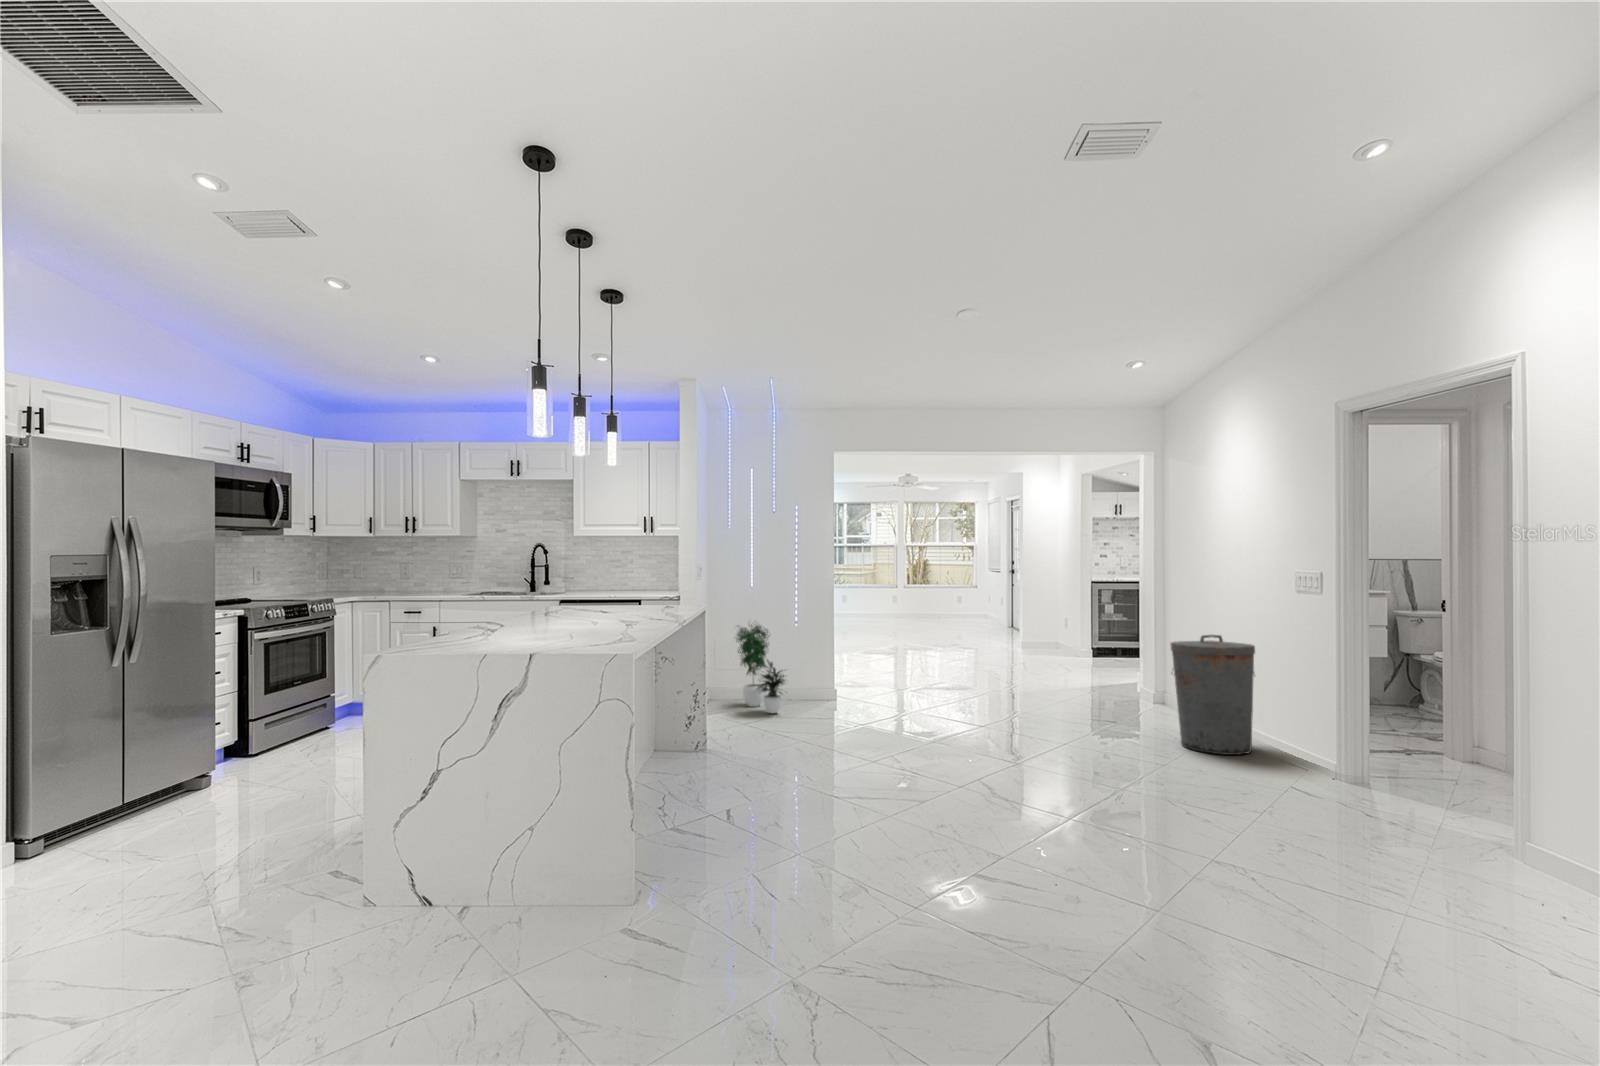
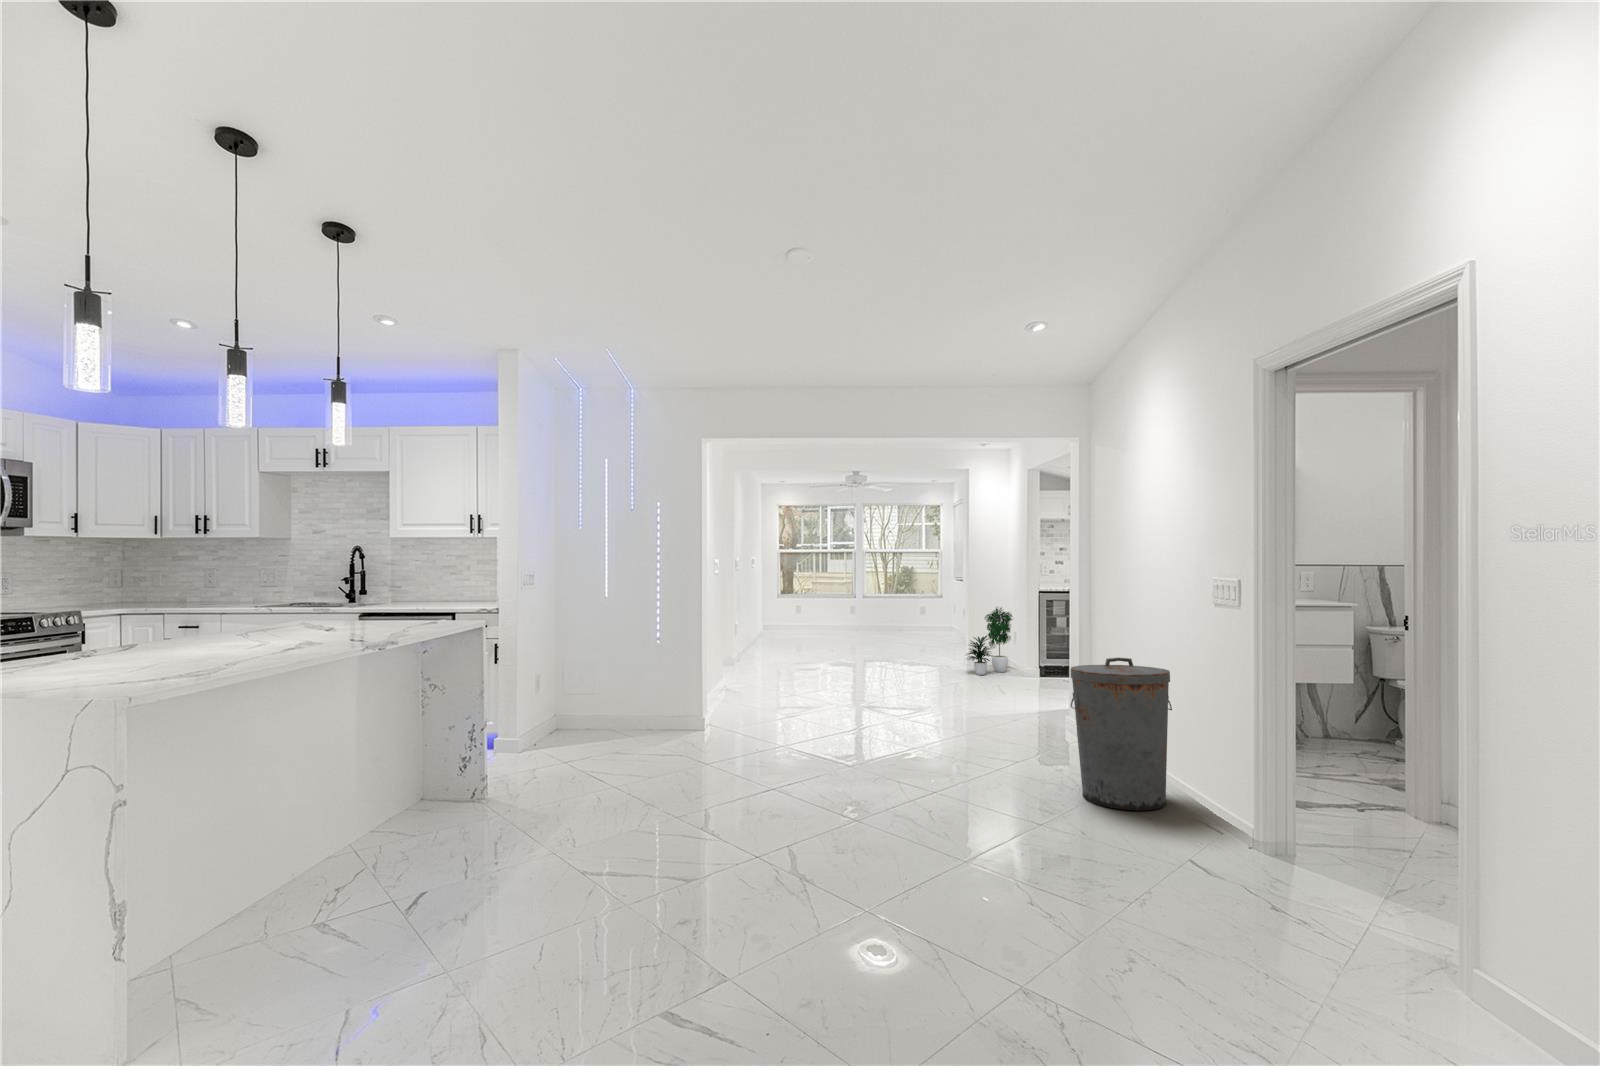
potted plant: present [737,625,785,713] -> present [968,607,1012,675]

